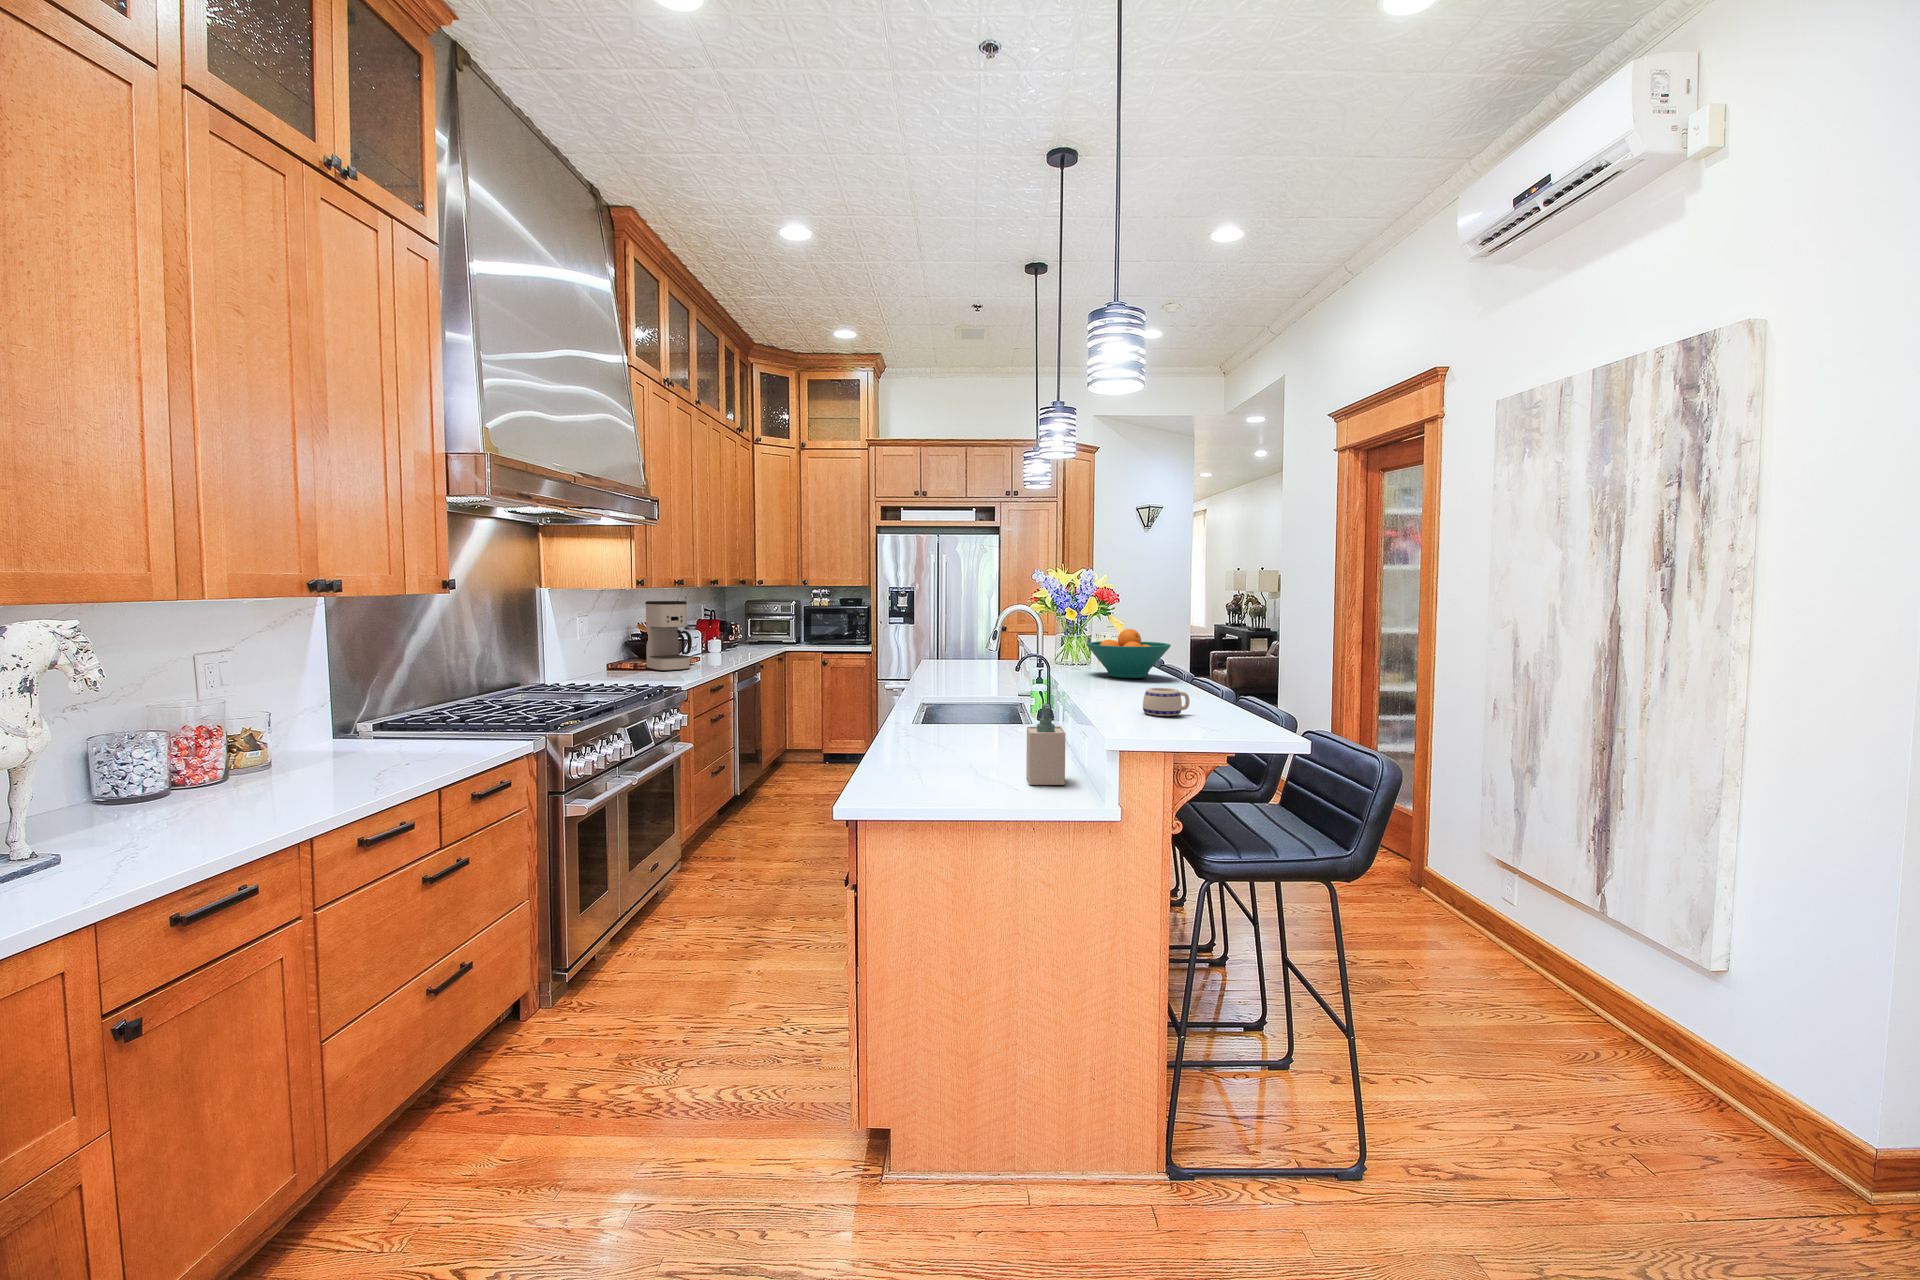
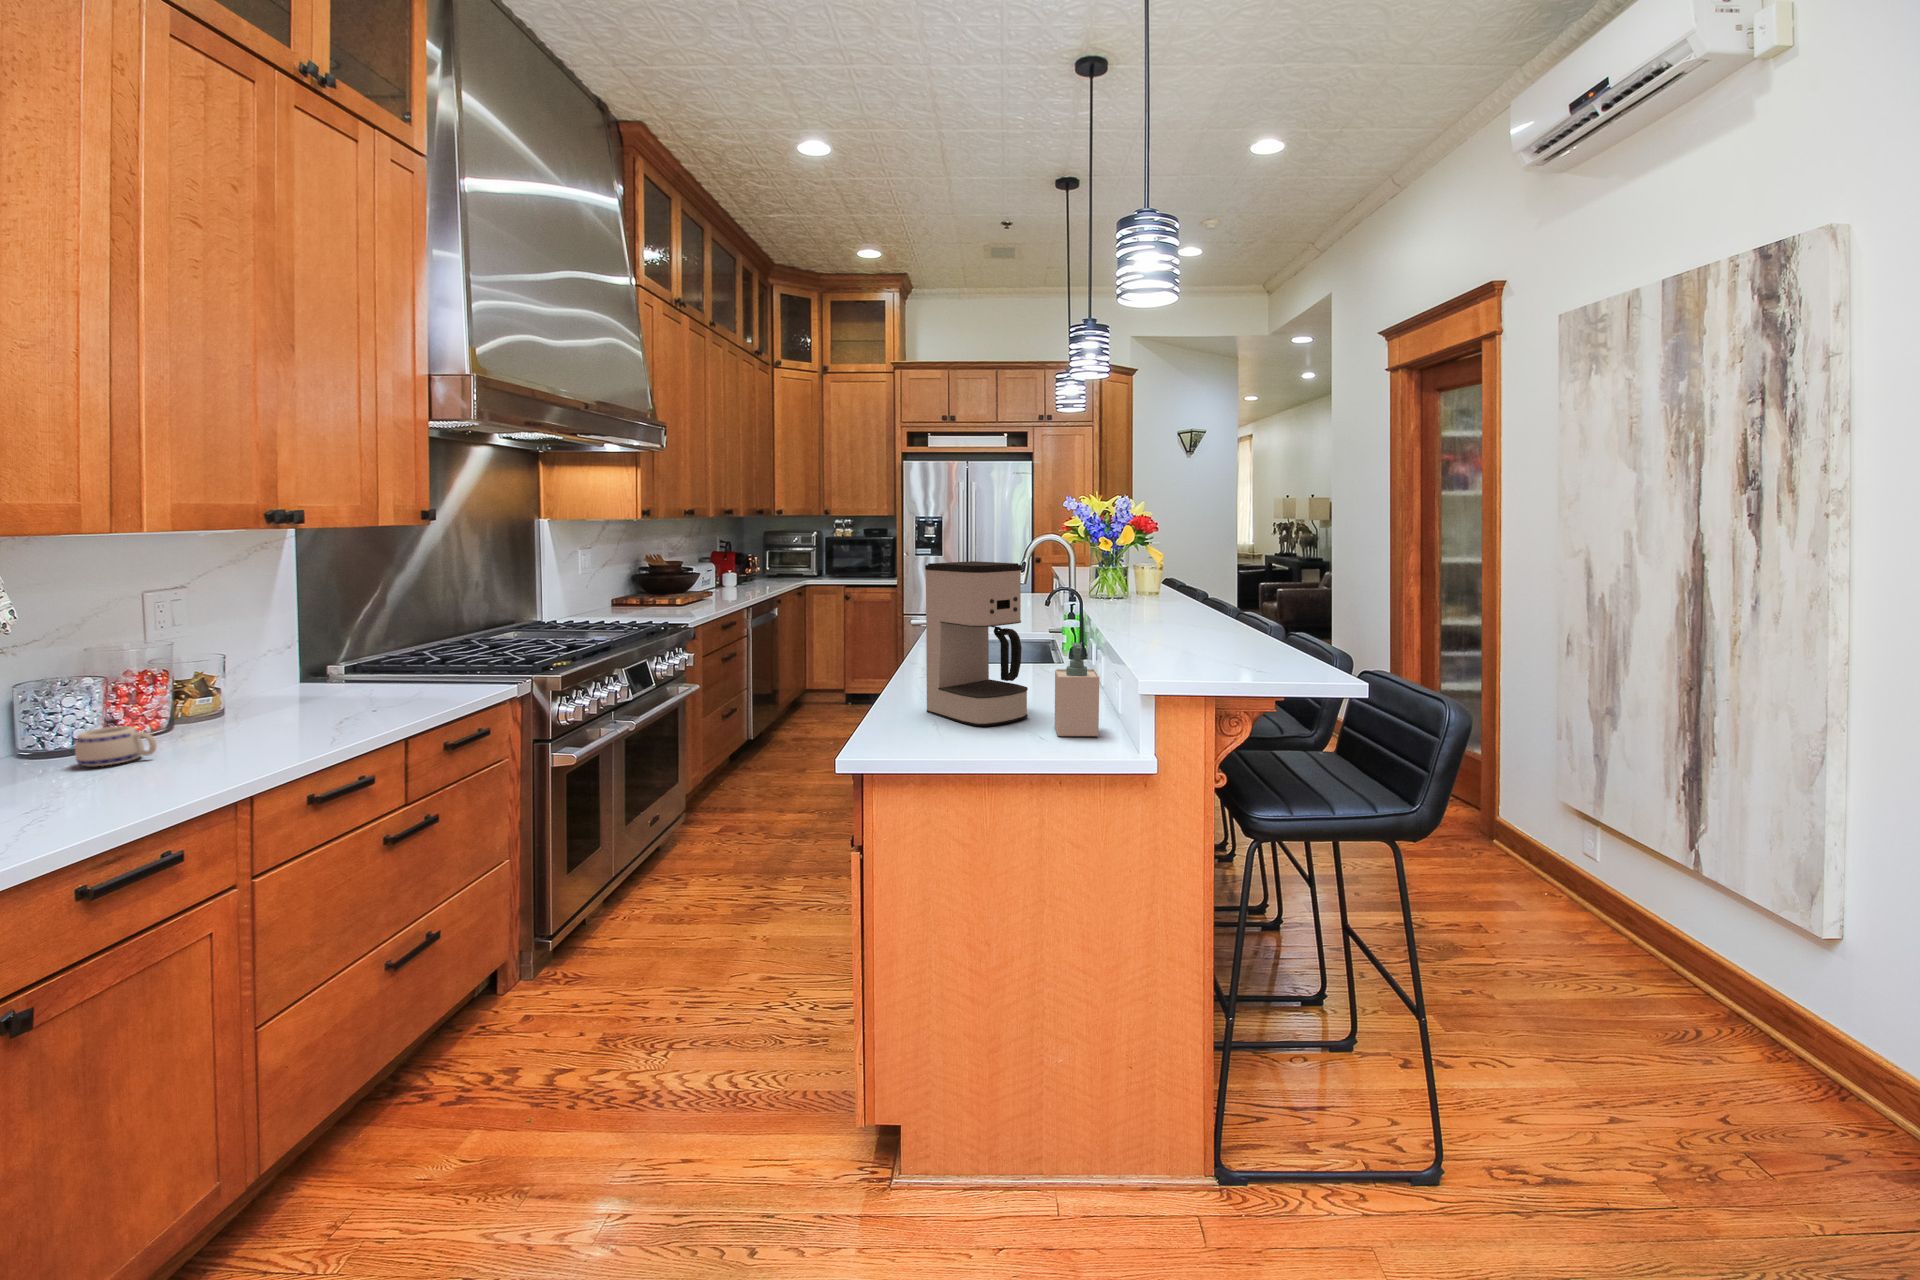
coffee maker: present [645,601,692,671] -> present [925,561,1028,726]
fruit bowl: present [1086,629,1171,678] -> none [1127,558,1224,614]
mug: present [1143,688,1190,716] -> present [75,726,157,766]

